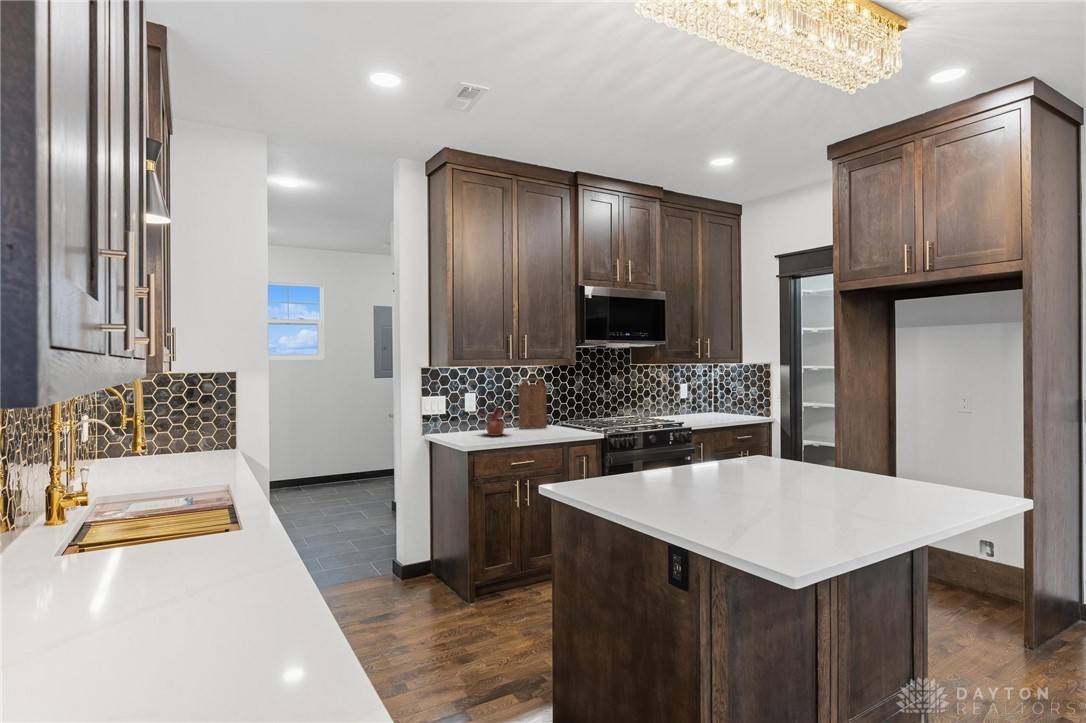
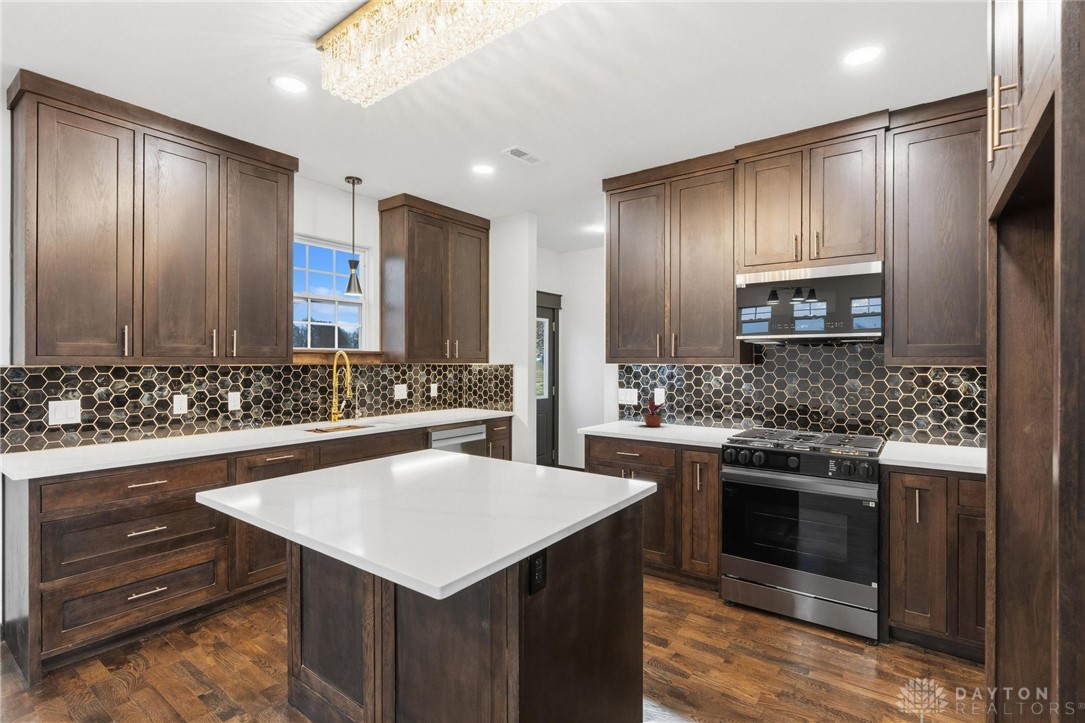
cutting board: present [518,378,547,428] -> none [700,377,727,429]

